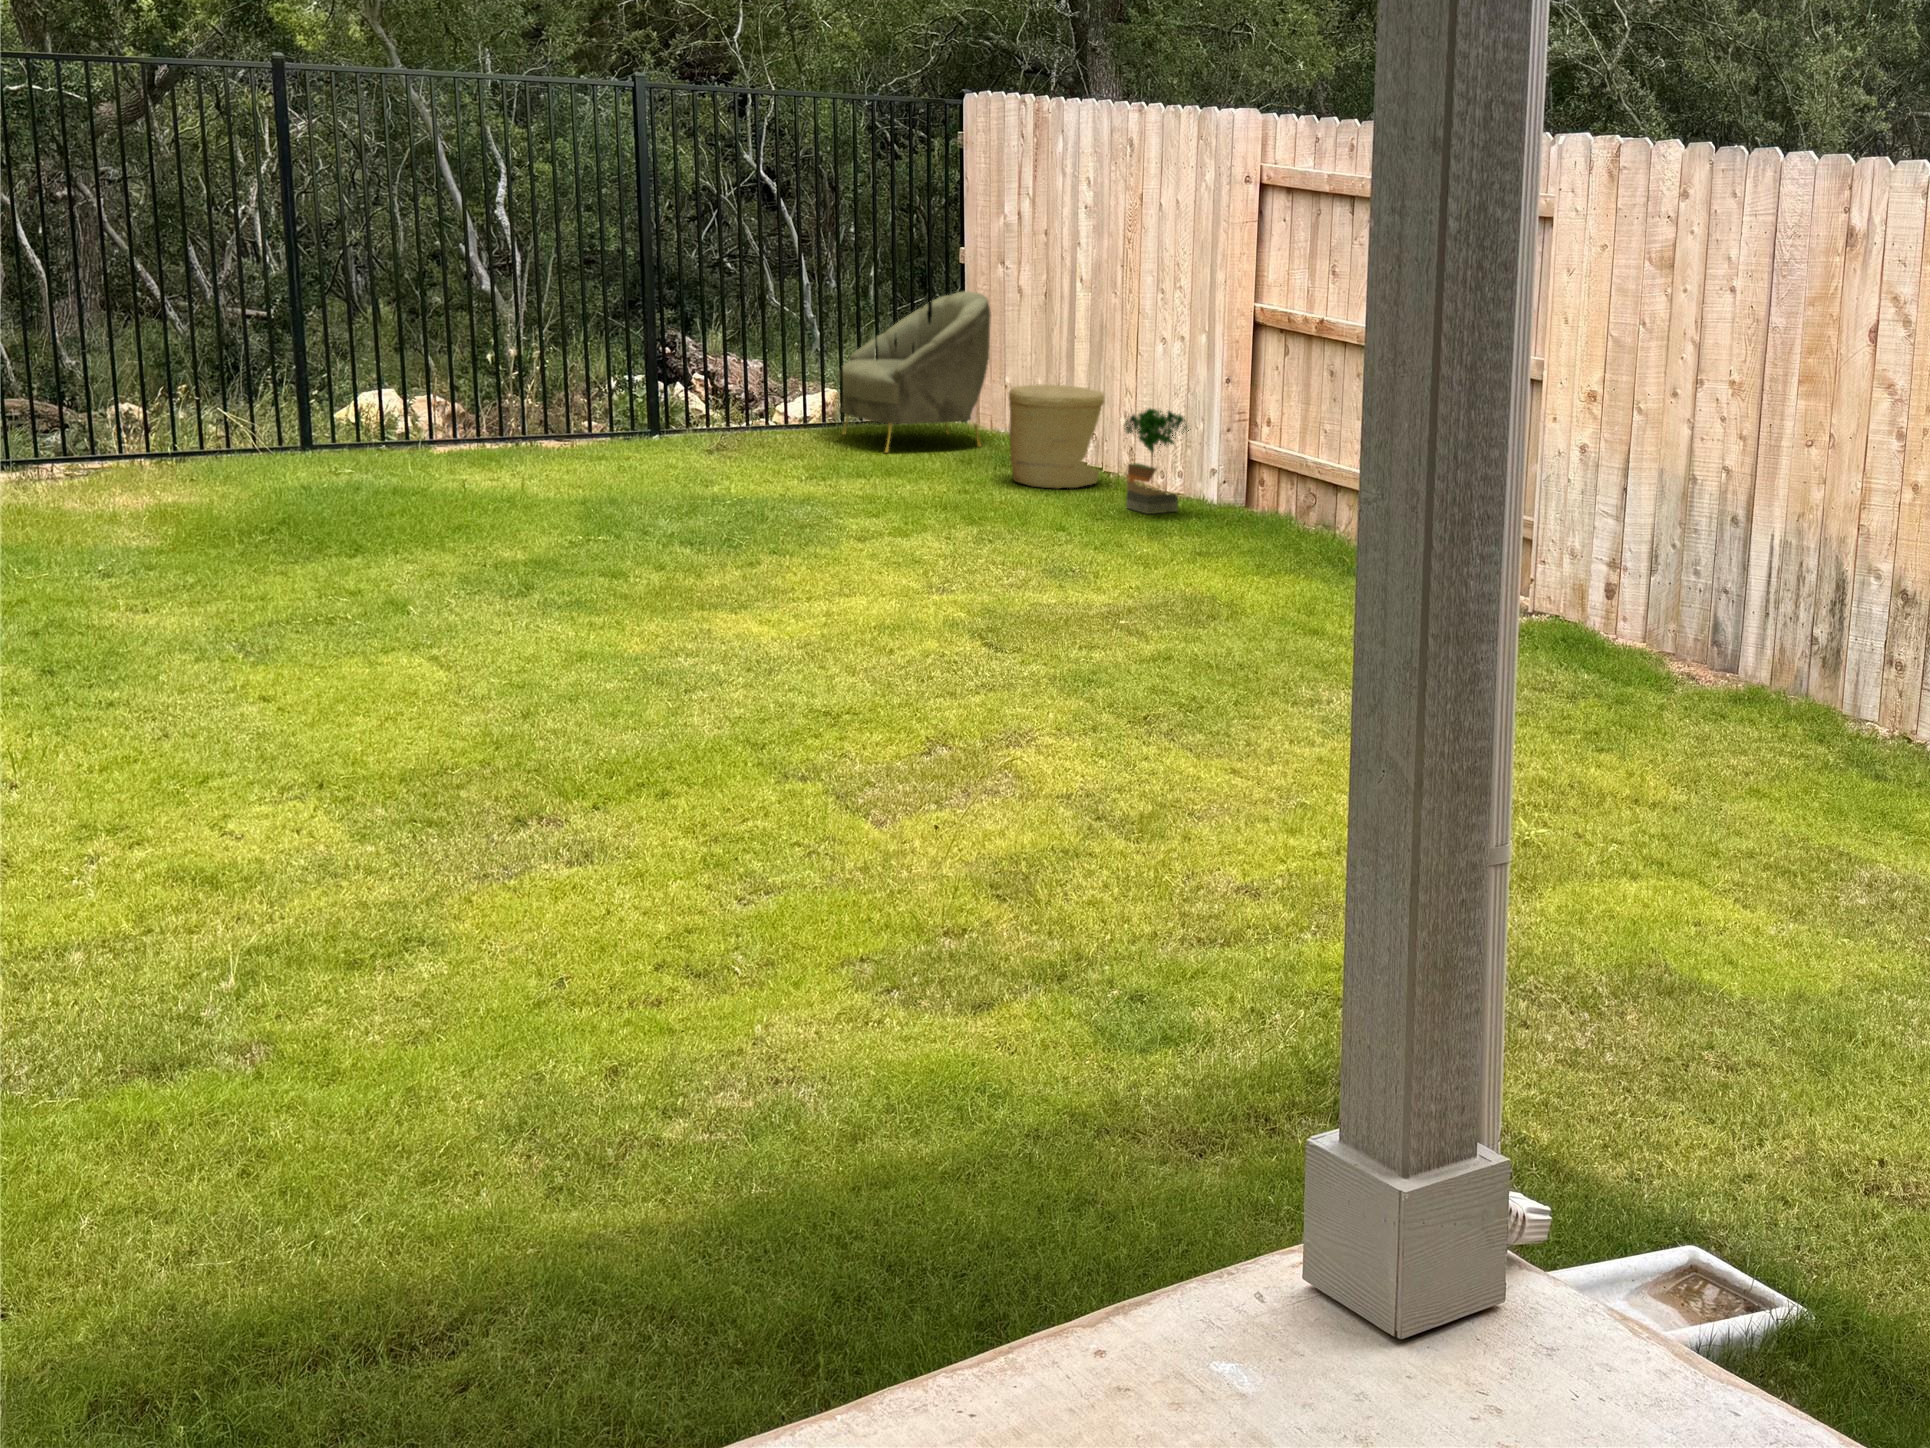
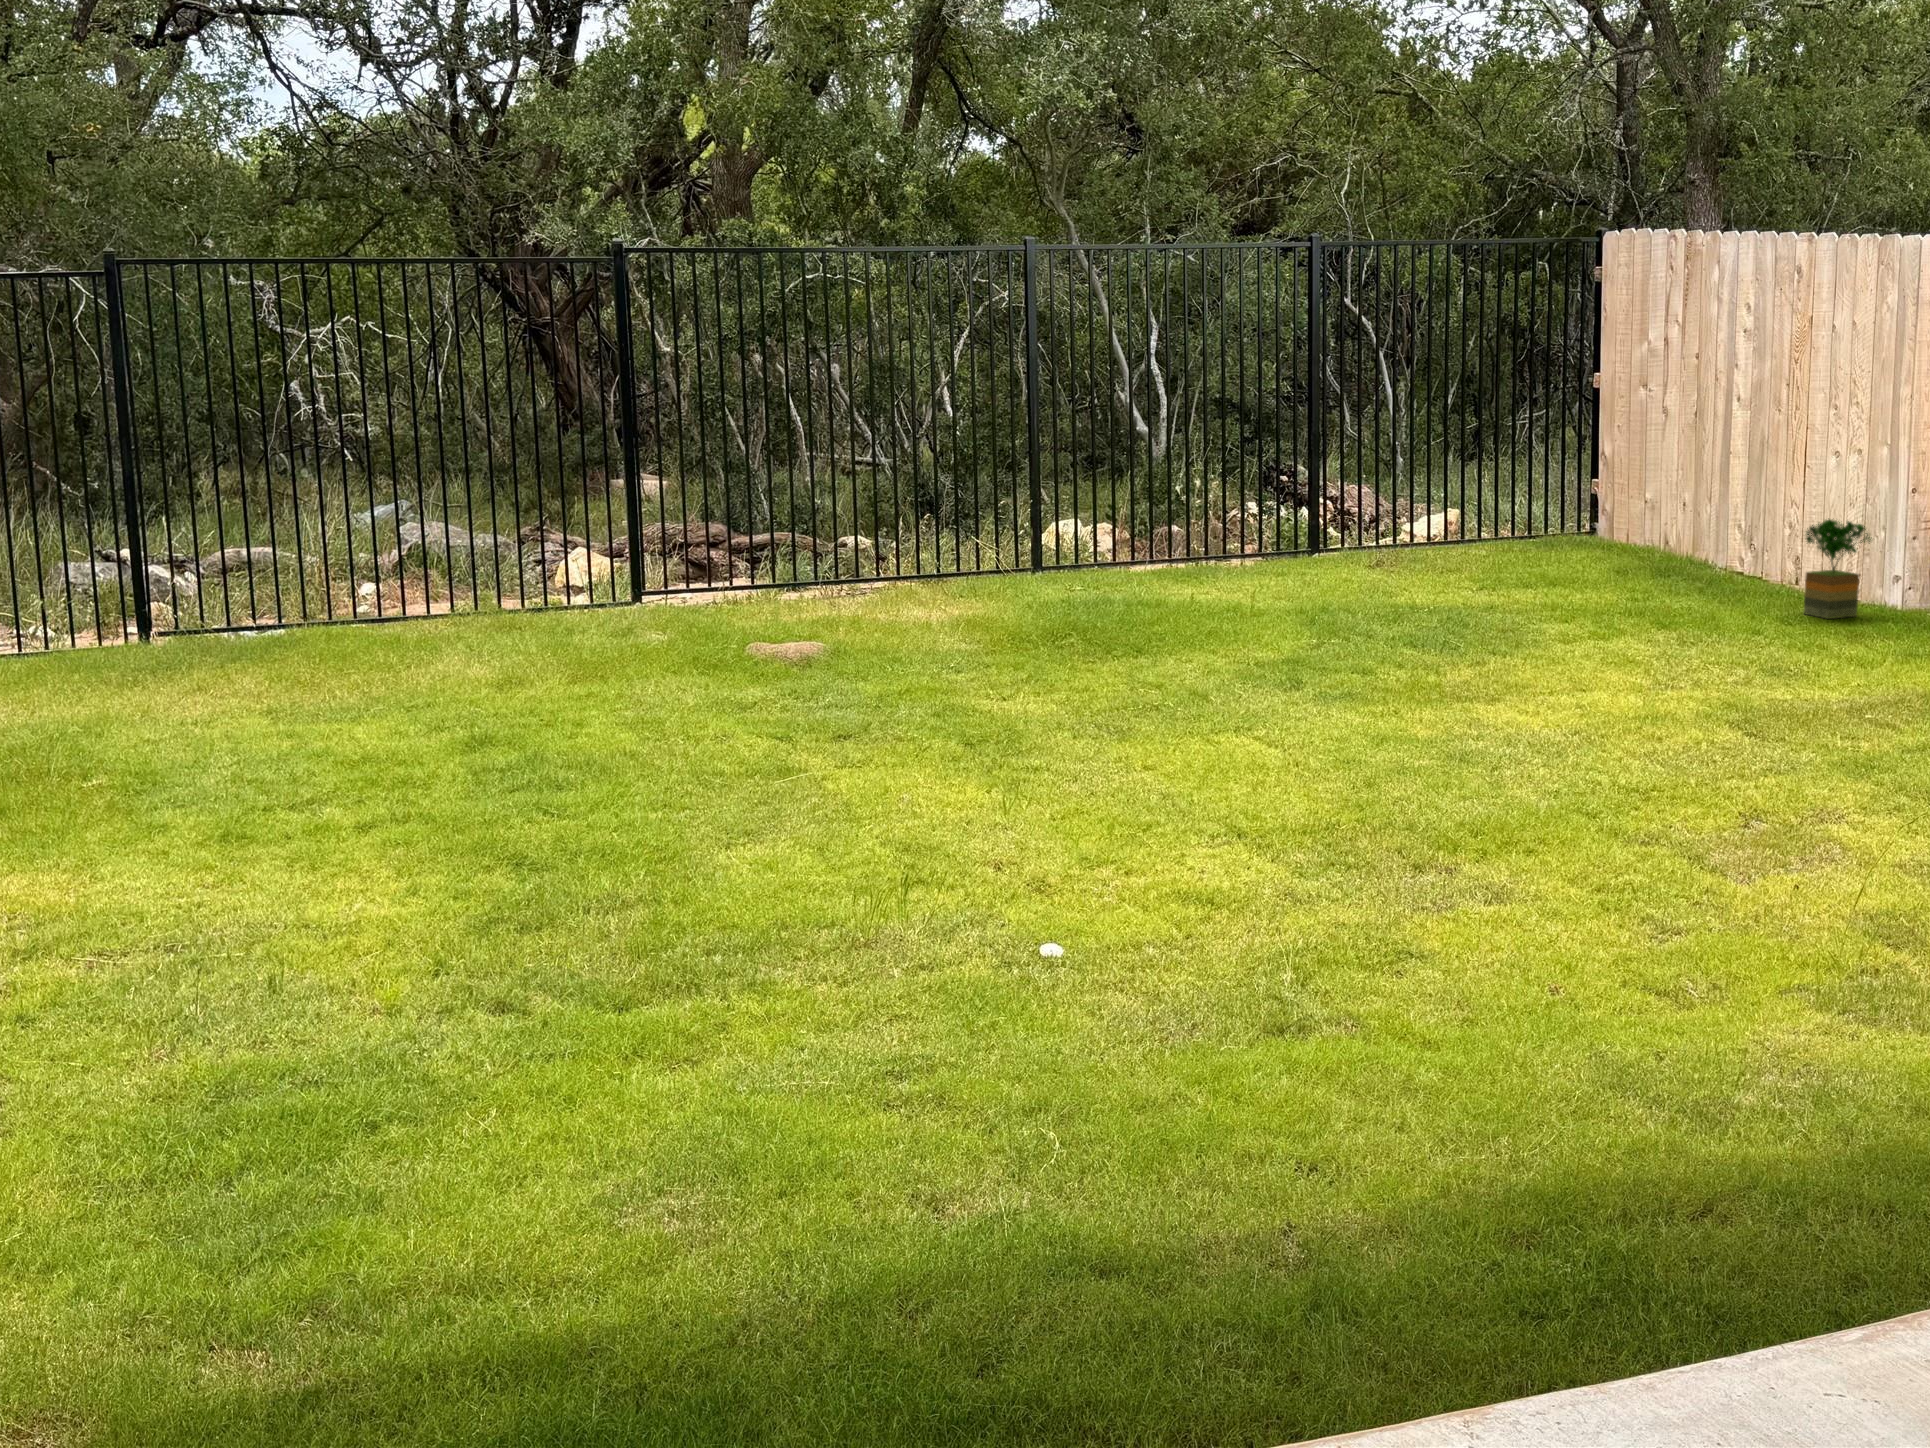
armchair: present [837,291,991,453] -> none [1480,415,1631,566]
basket: present [1009,385,1105,488] -> none [1672,499,1769,596]

